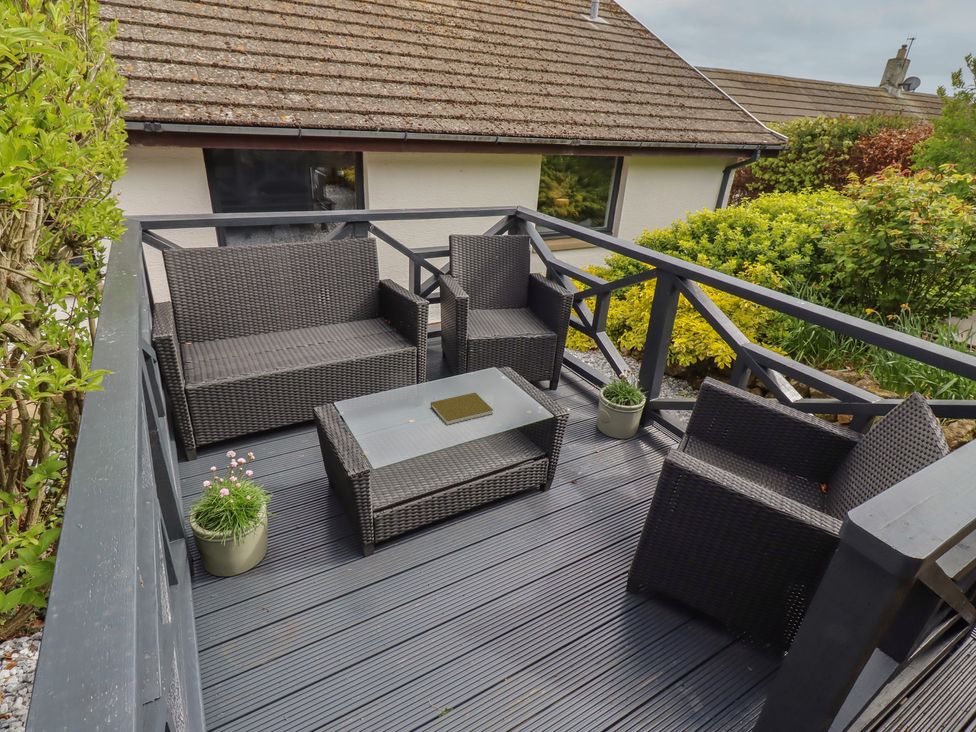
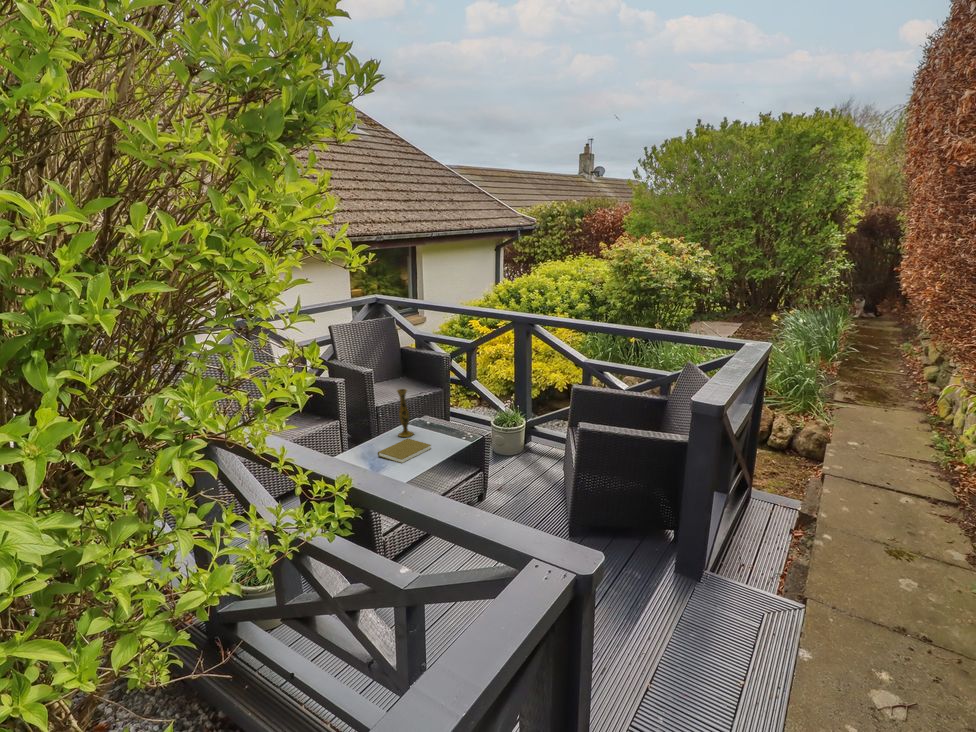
vase: none [473,332,492,389] -> present [397,389,414,437]

